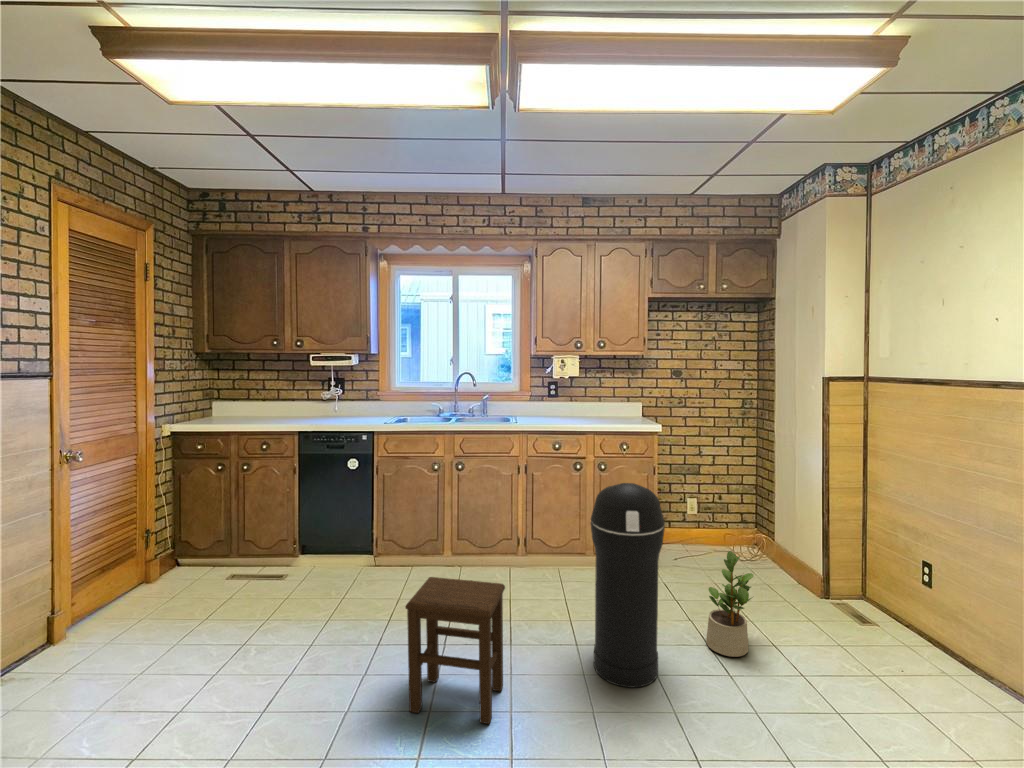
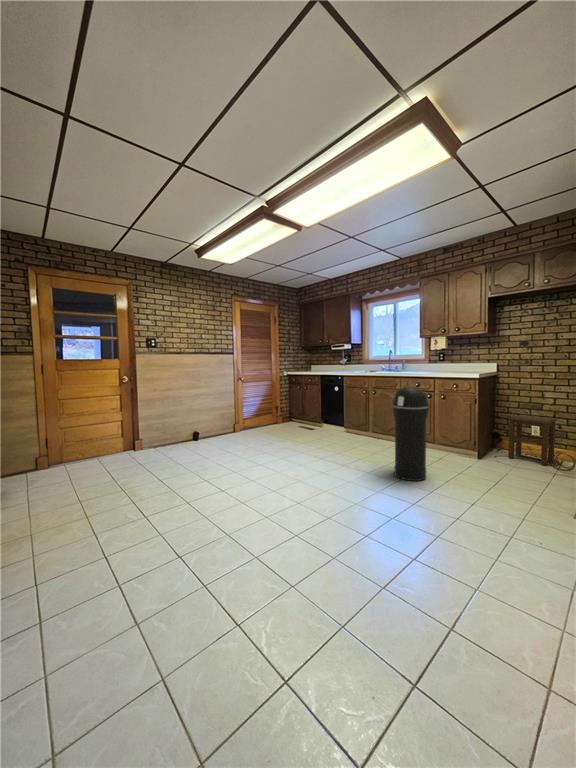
potted plant: present [706,551,754,657] -> none [465,431,499,488]
stool: present [406,577,505,724] -> present [508,415,557,465]

